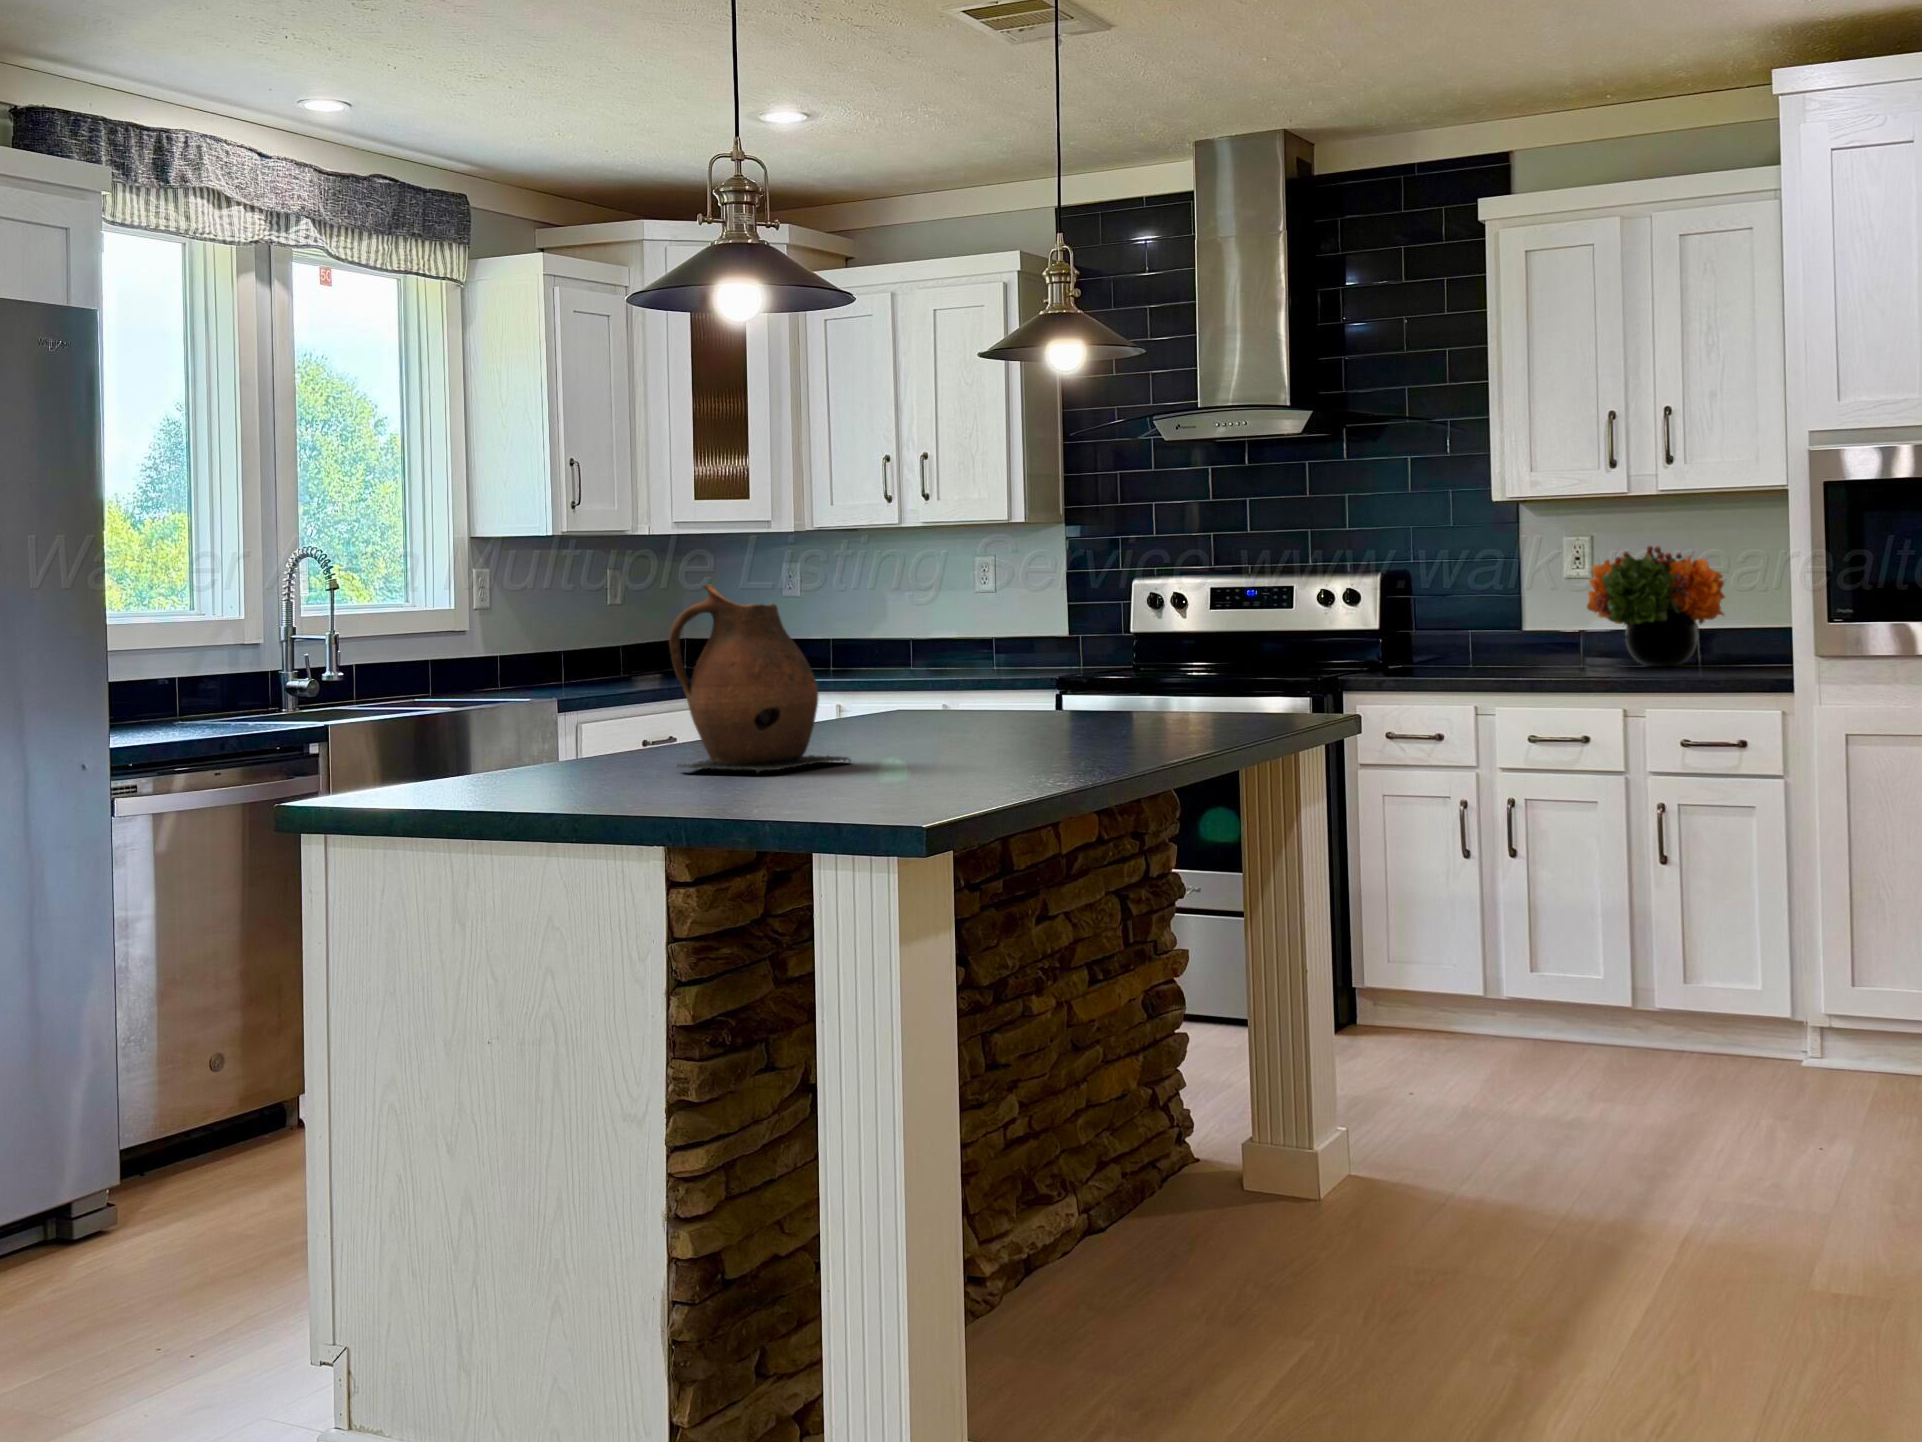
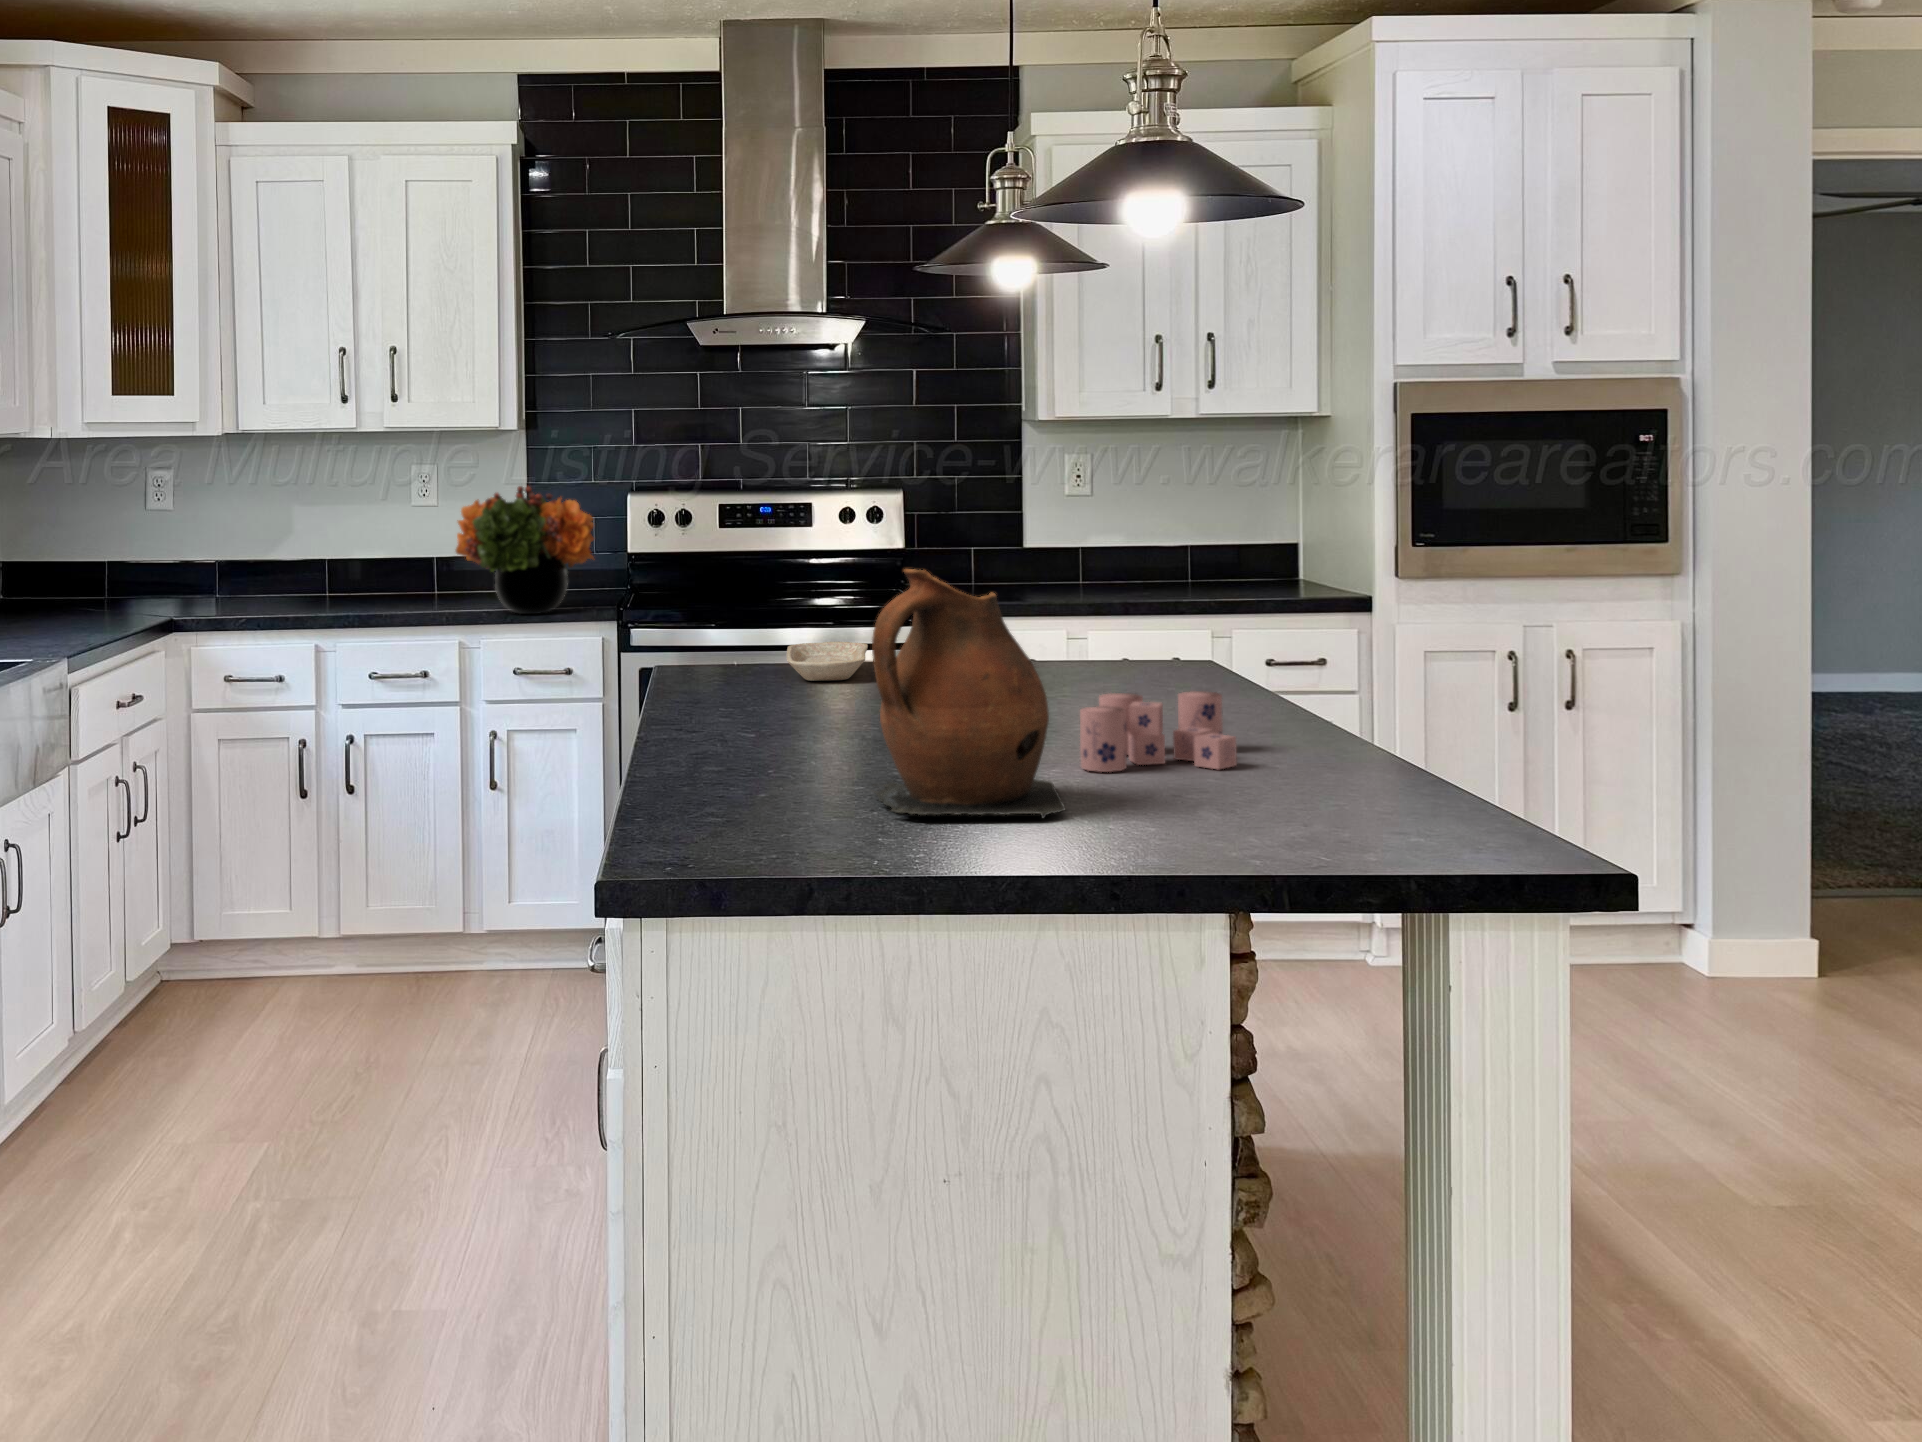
flower arrangement: present [1587,546,1726,666] -> present [456,486,594,614]
tray: none [971,689,1087,715] -> present [786,642,868,681]
candle: none [916,702,1075,759] -> present [1080,691,1237,772]

